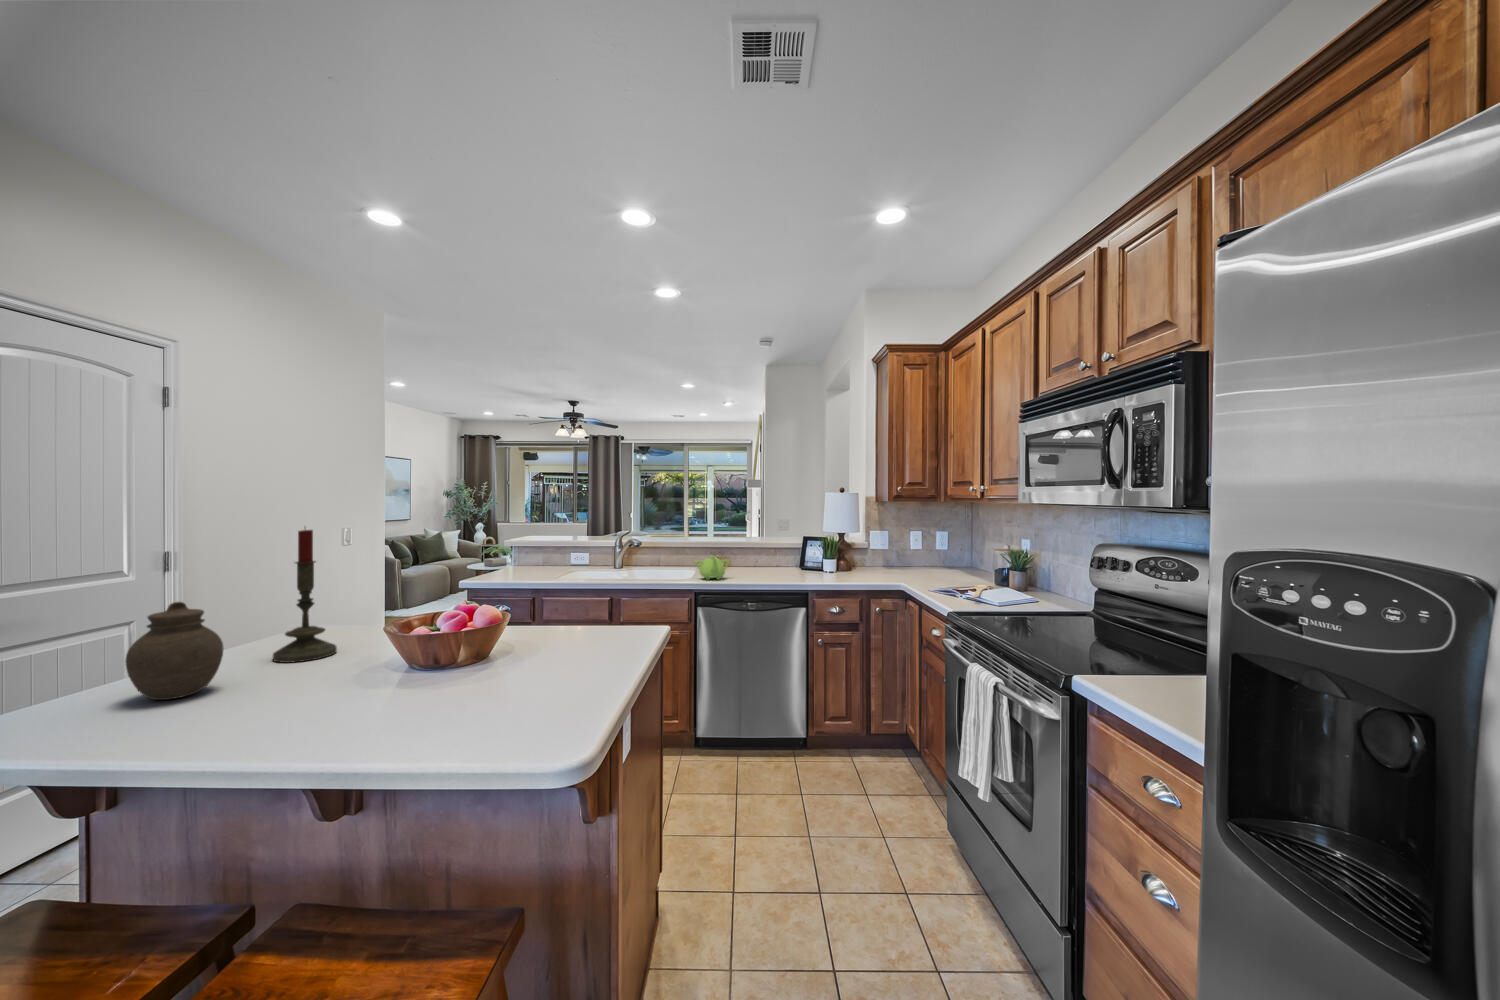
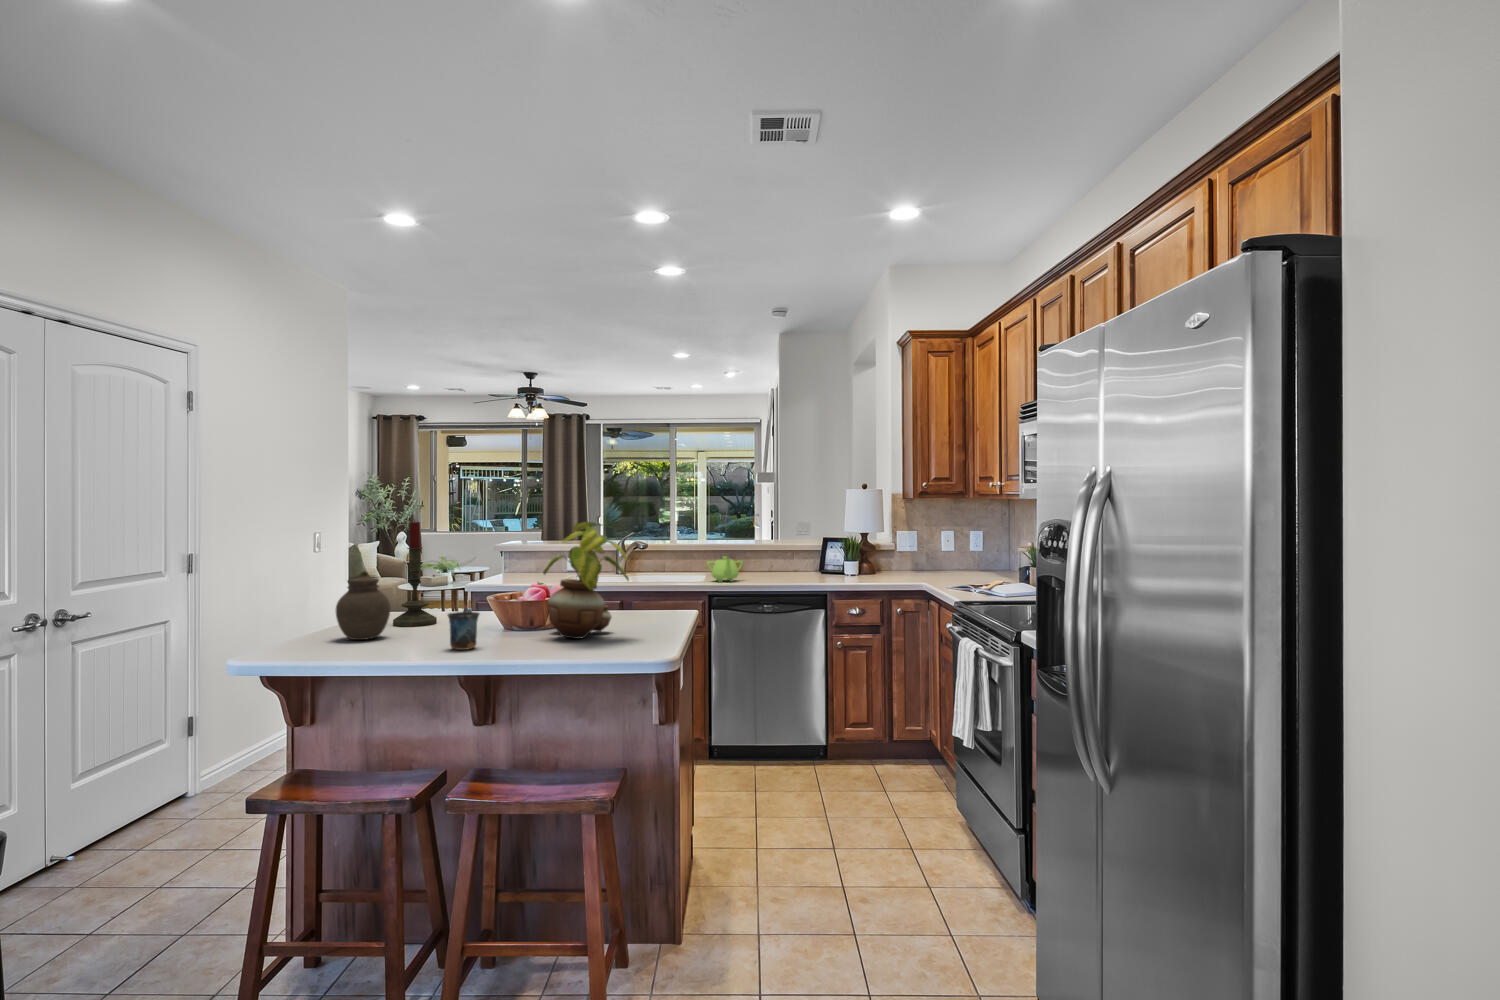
potted plant: none [420,535,545,702] -> present [543,522,629,639]
mug: none [239,664,303,736] -> present [448,609,479,650]

